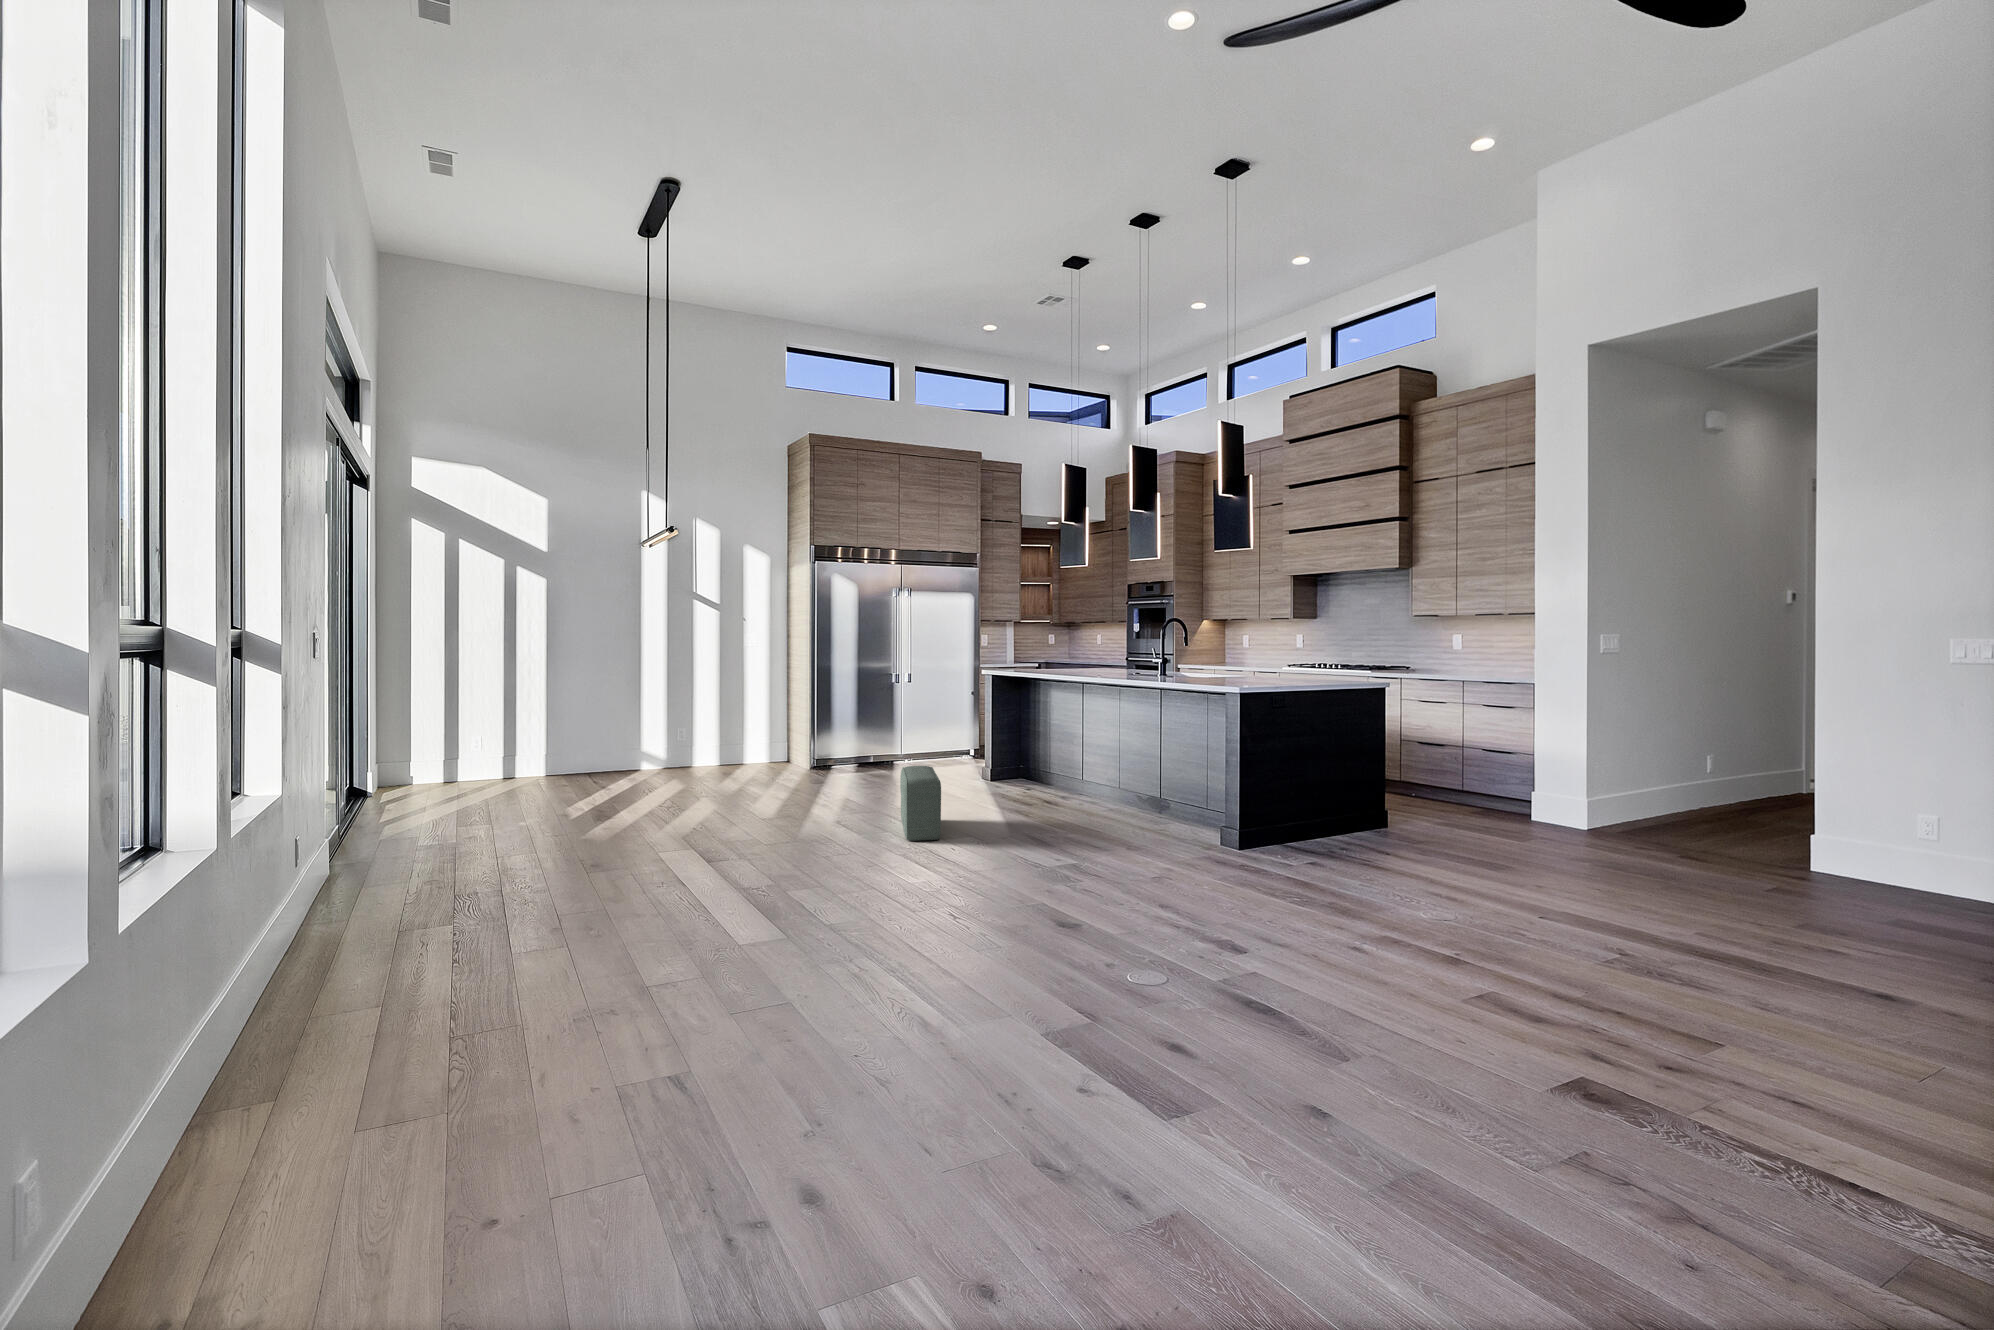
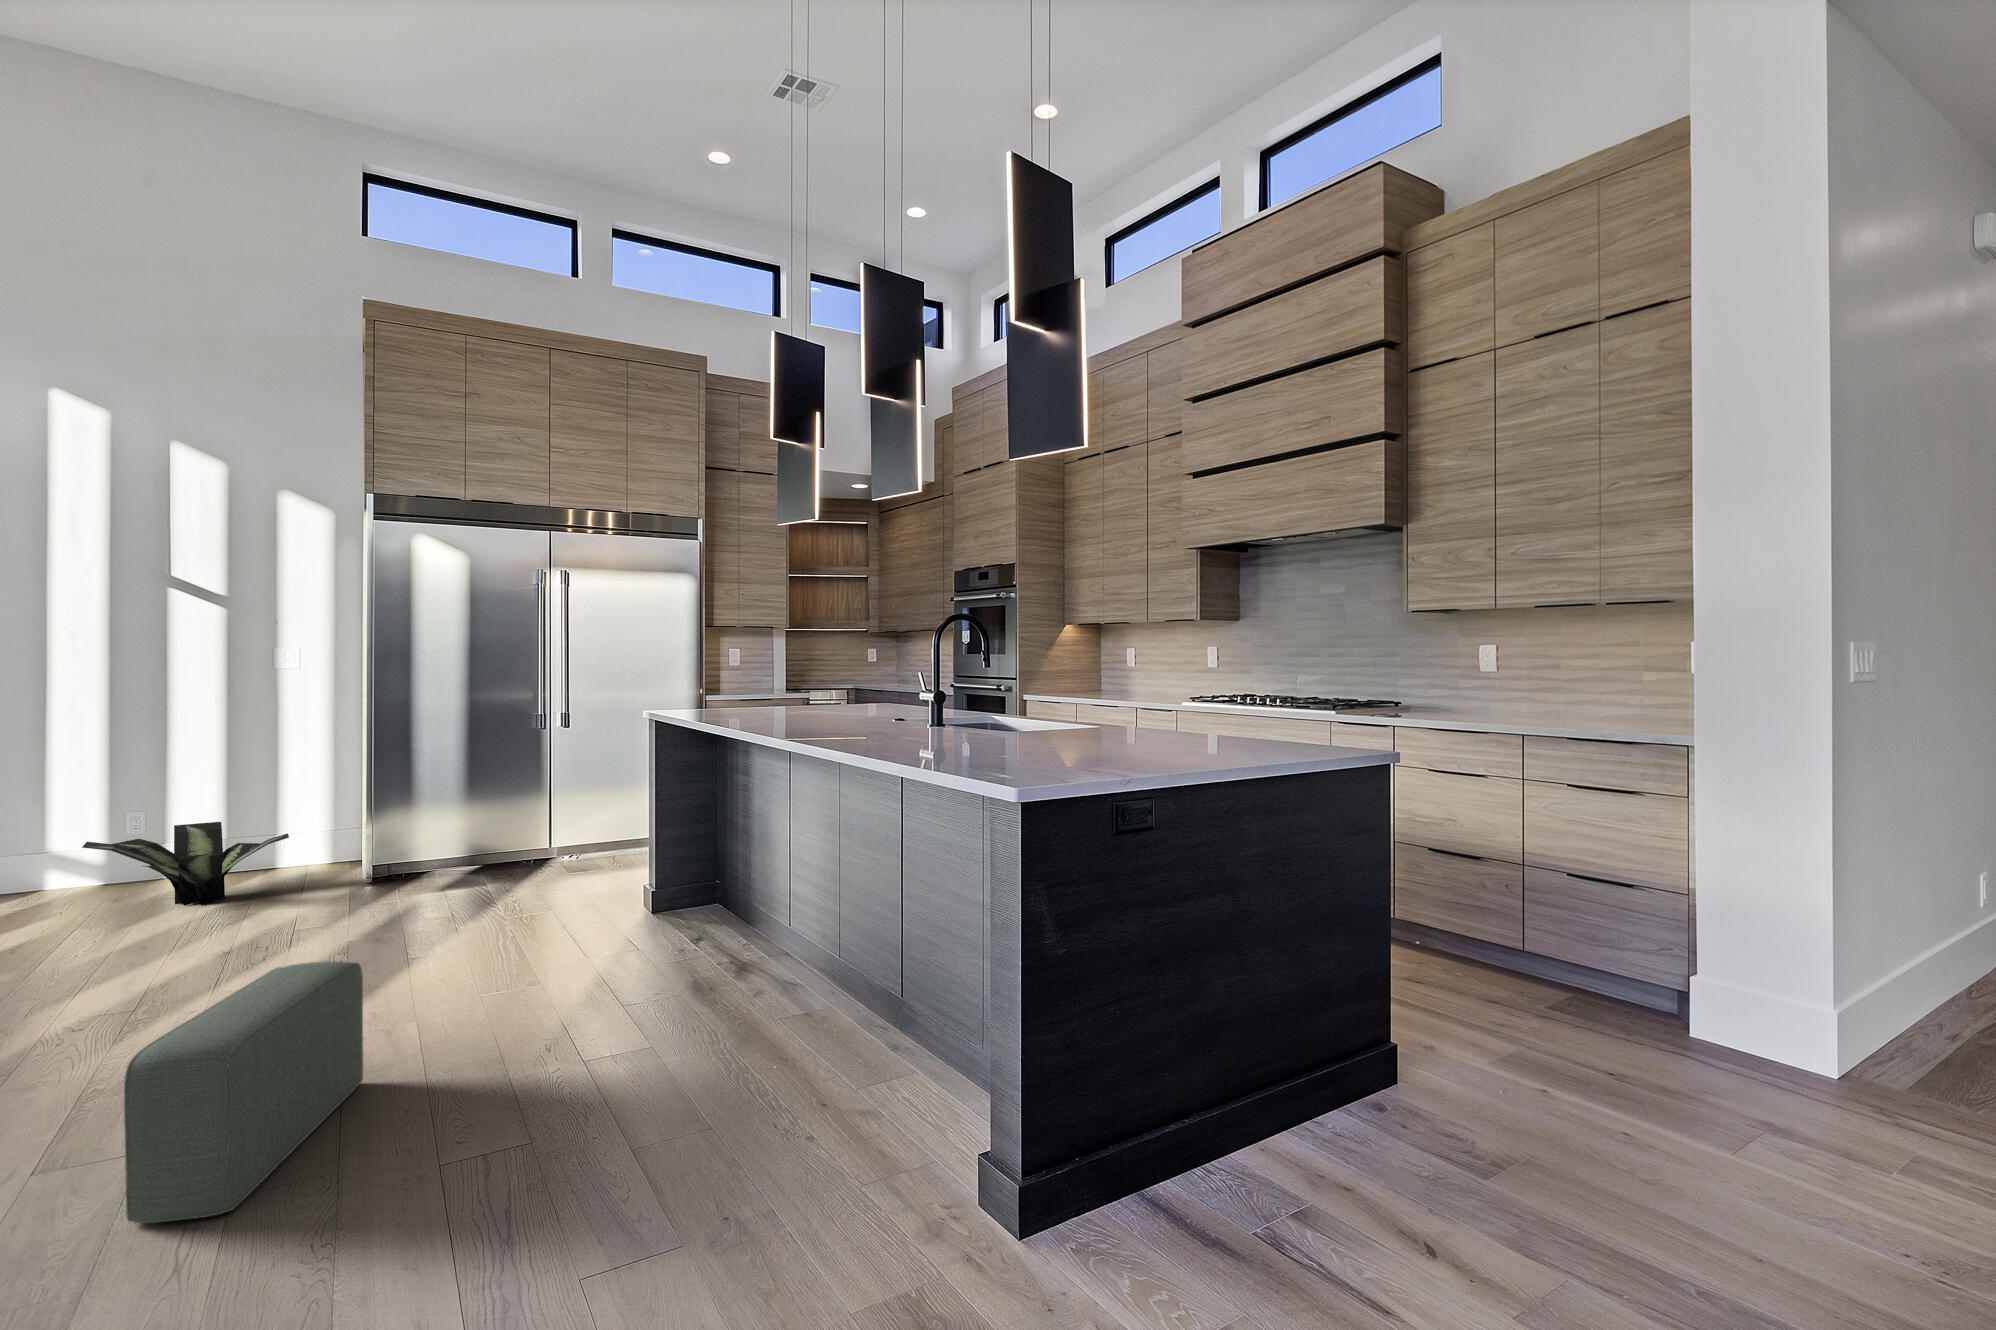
potted plant: none [675,732,767,775] -> present [82,822,289,906]

